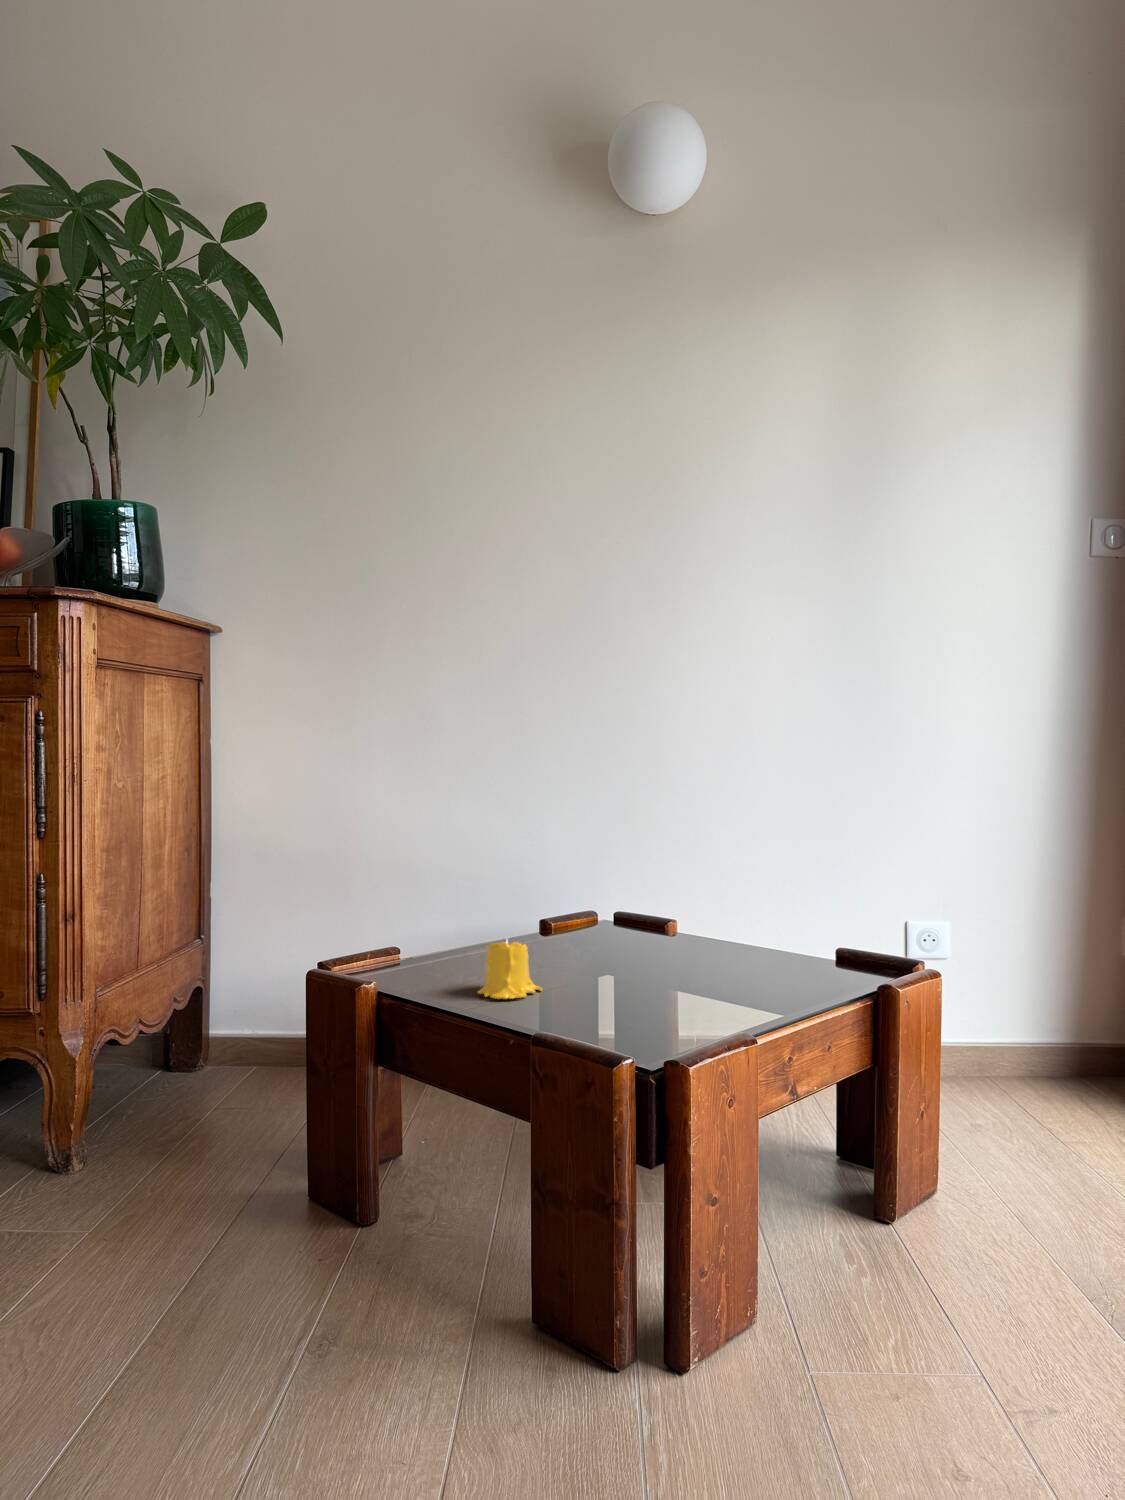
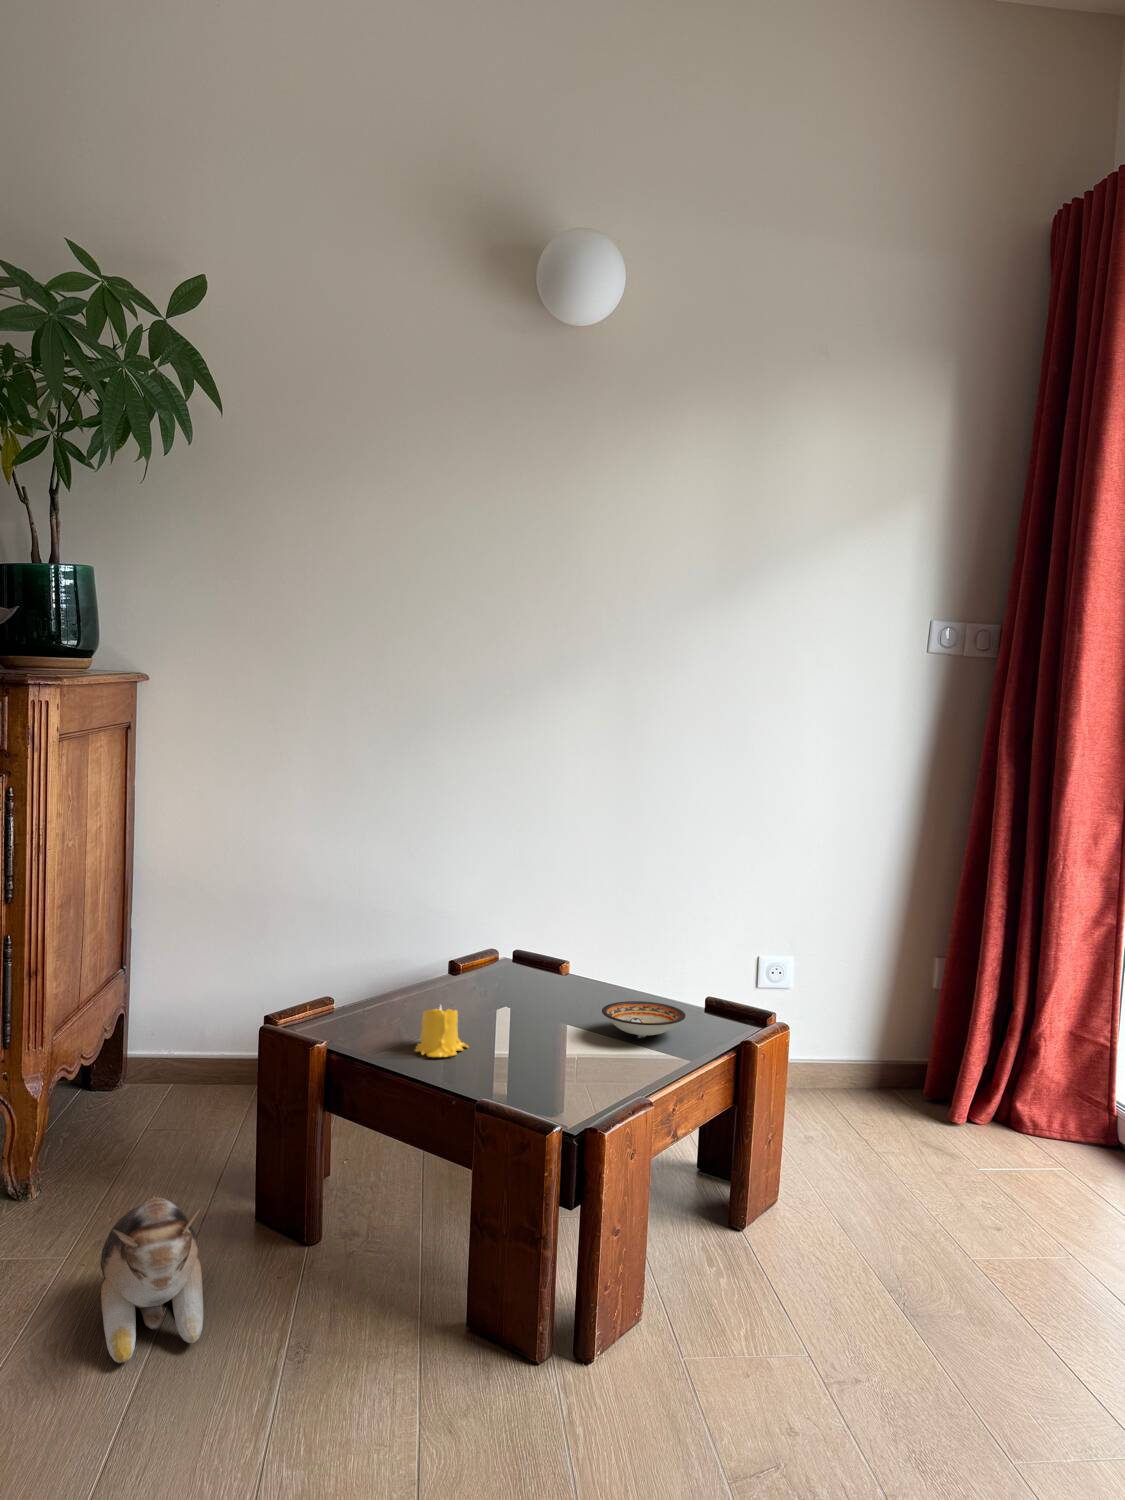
ceramic bowl: none [702,941,805,980] -> present [602,1001,686,1037]
plush toy: none [76,1142,220,1351] -> present [100,1196,203,1363]

